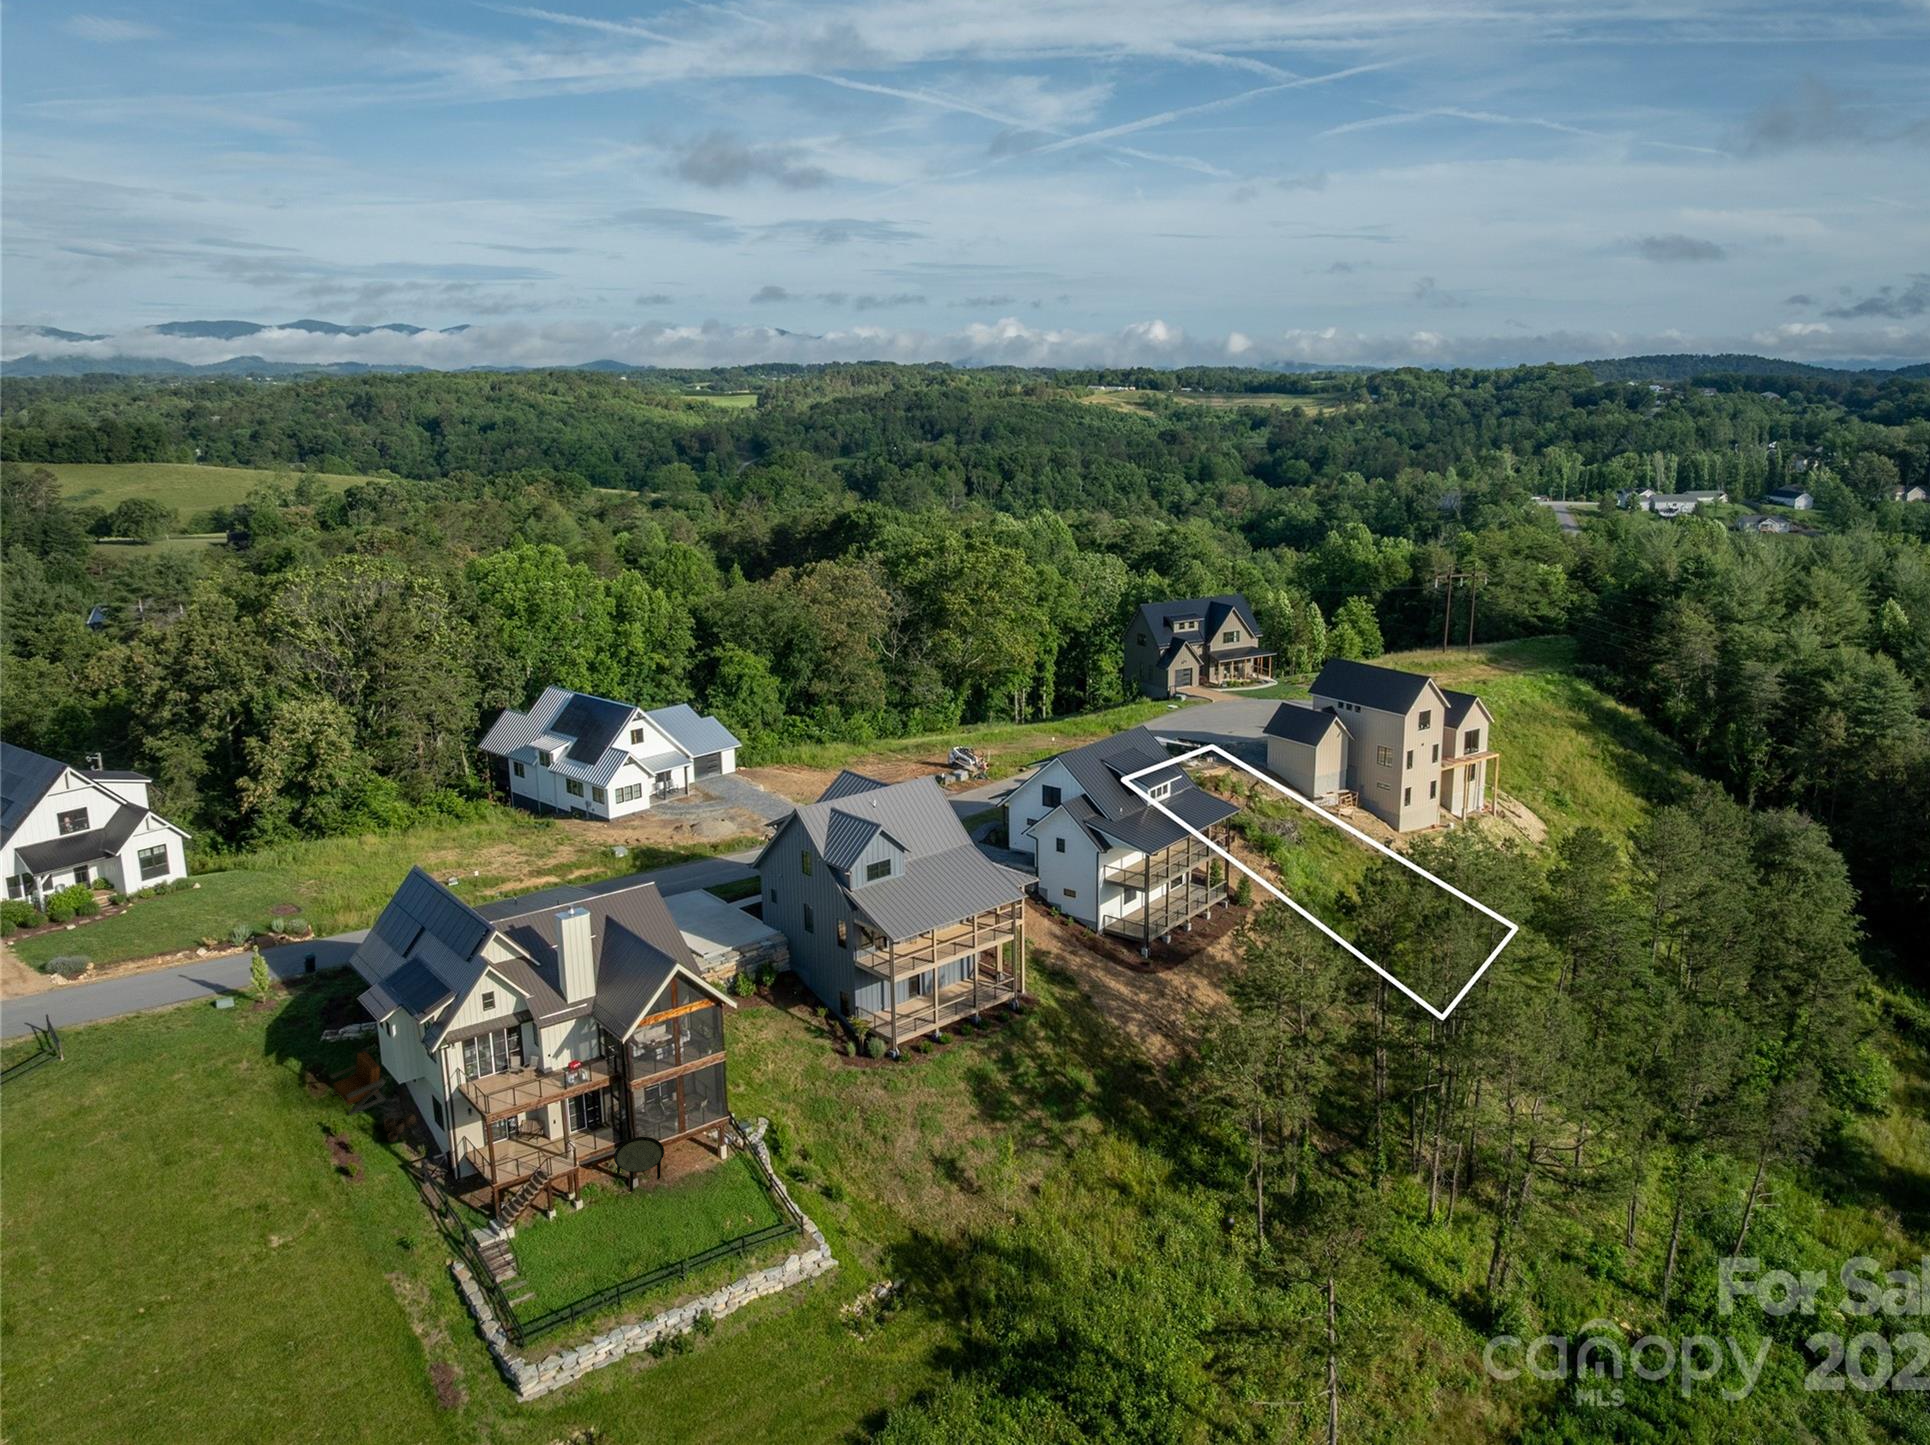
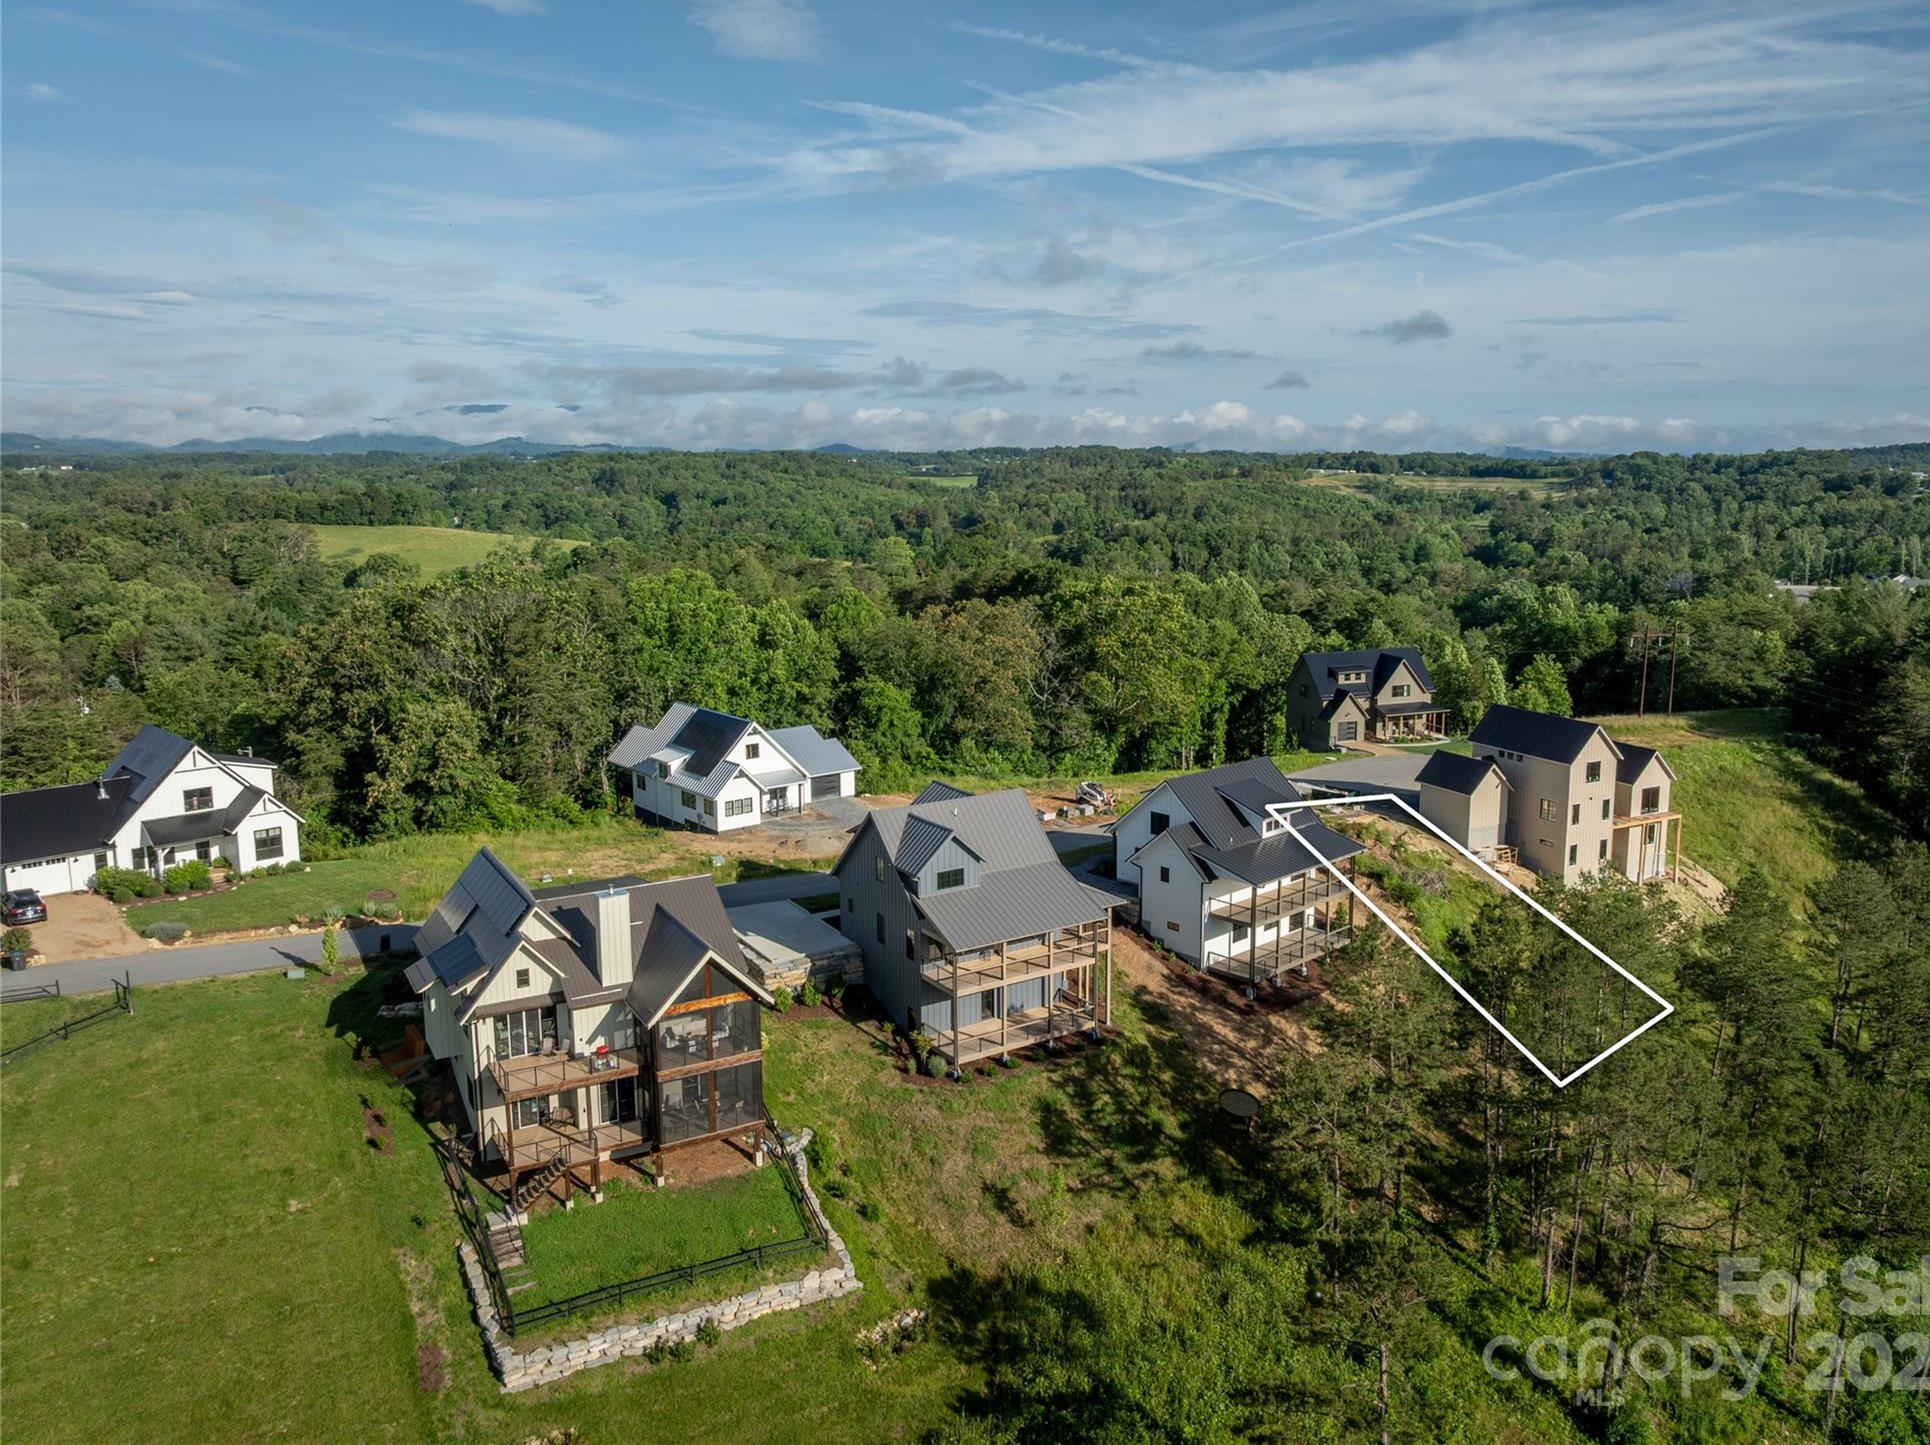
round table: present [614,1137,664,1192] -> present [1218,1088,1261,1135]

